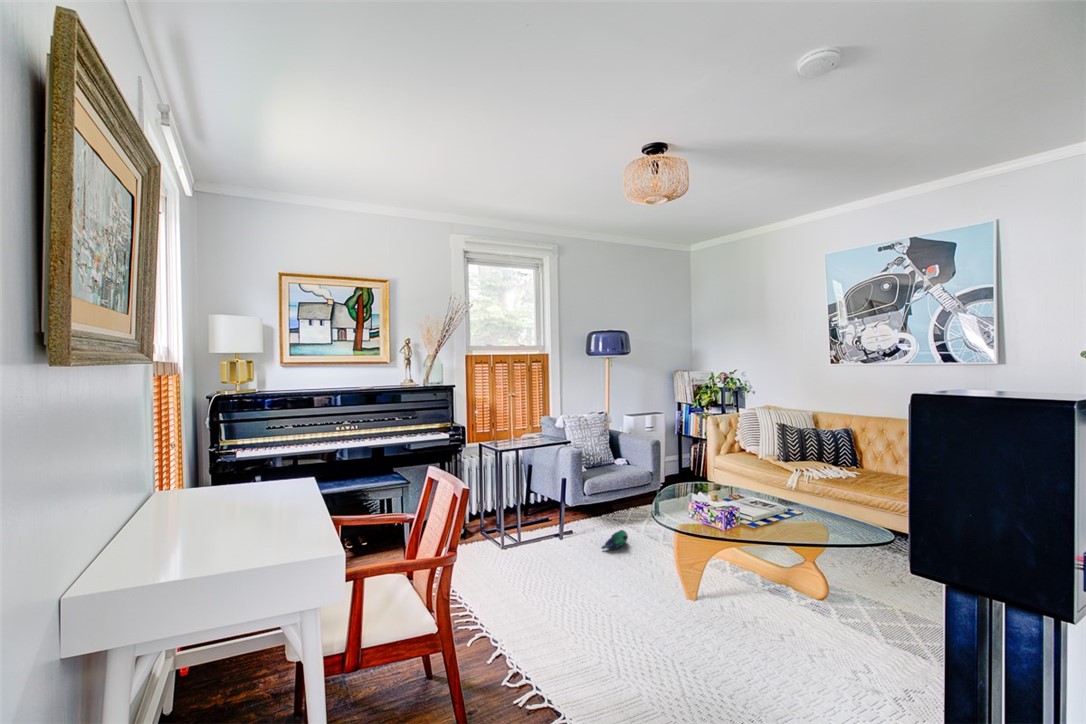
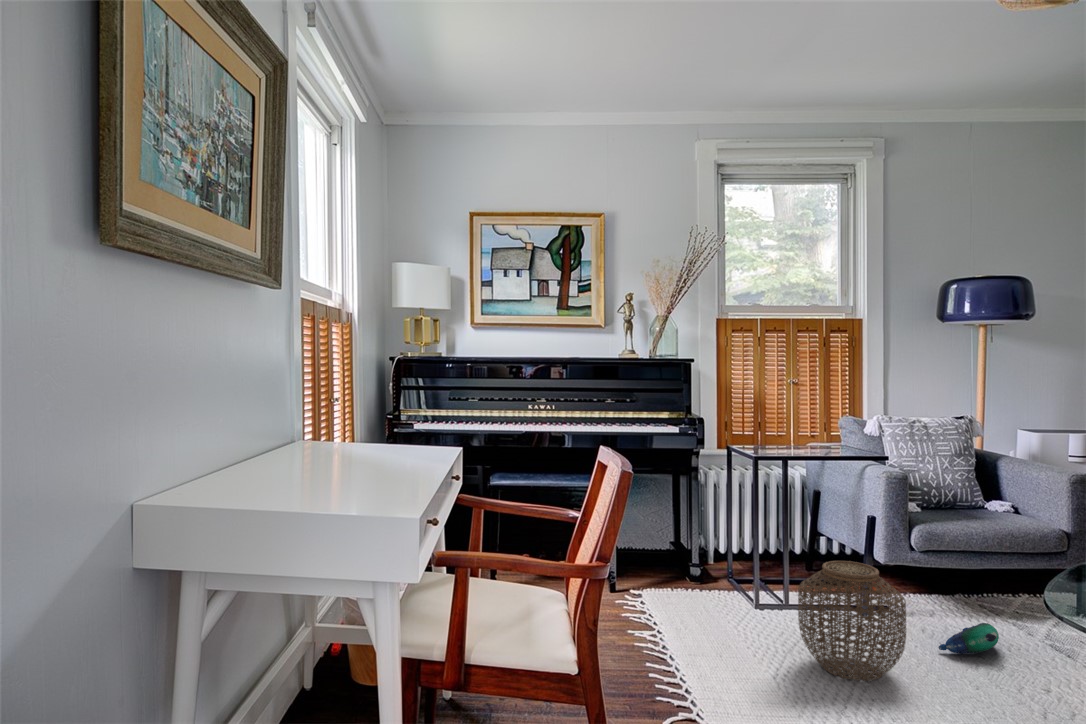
woven basket: none [534,509,590,576] -> present [798,561,906,681]

